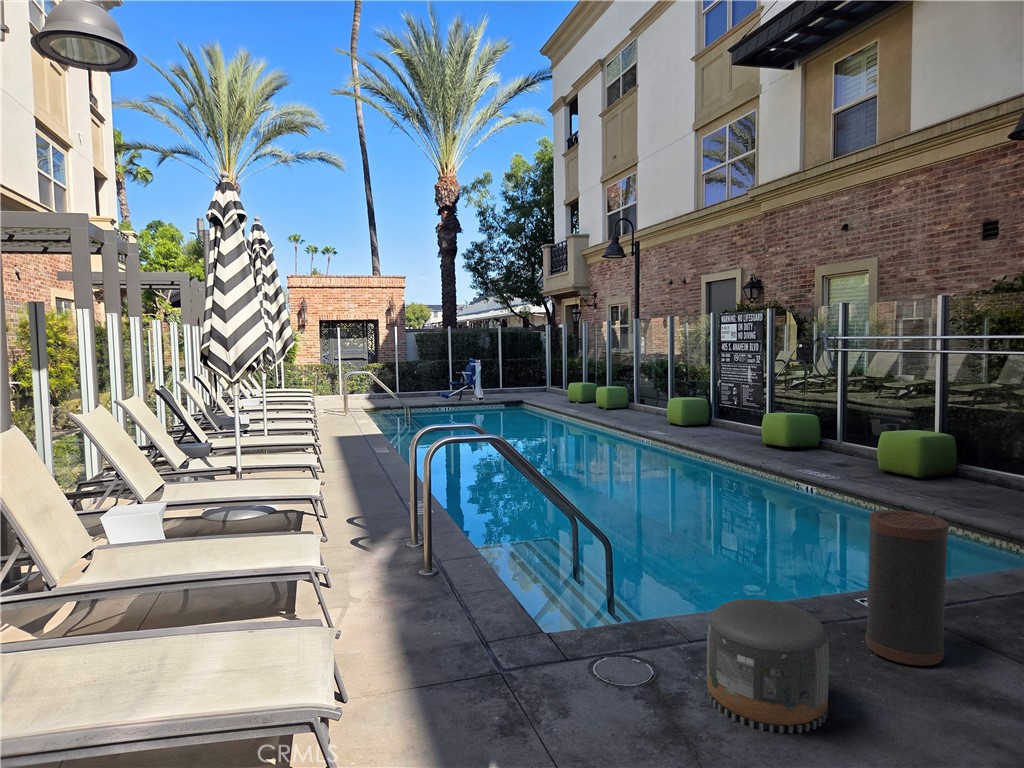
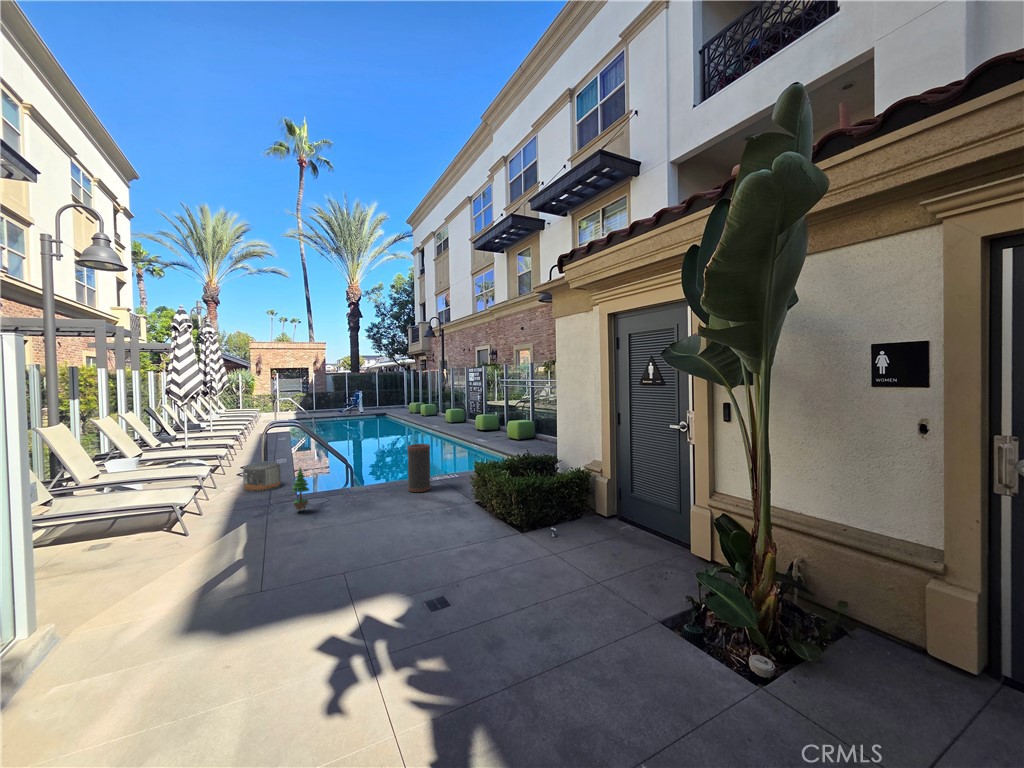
potted tree: none [606,588,659,730] -> present [292,468,309,511]
pouf: present [707,599,829,733] -> present [243,461,281,492]

